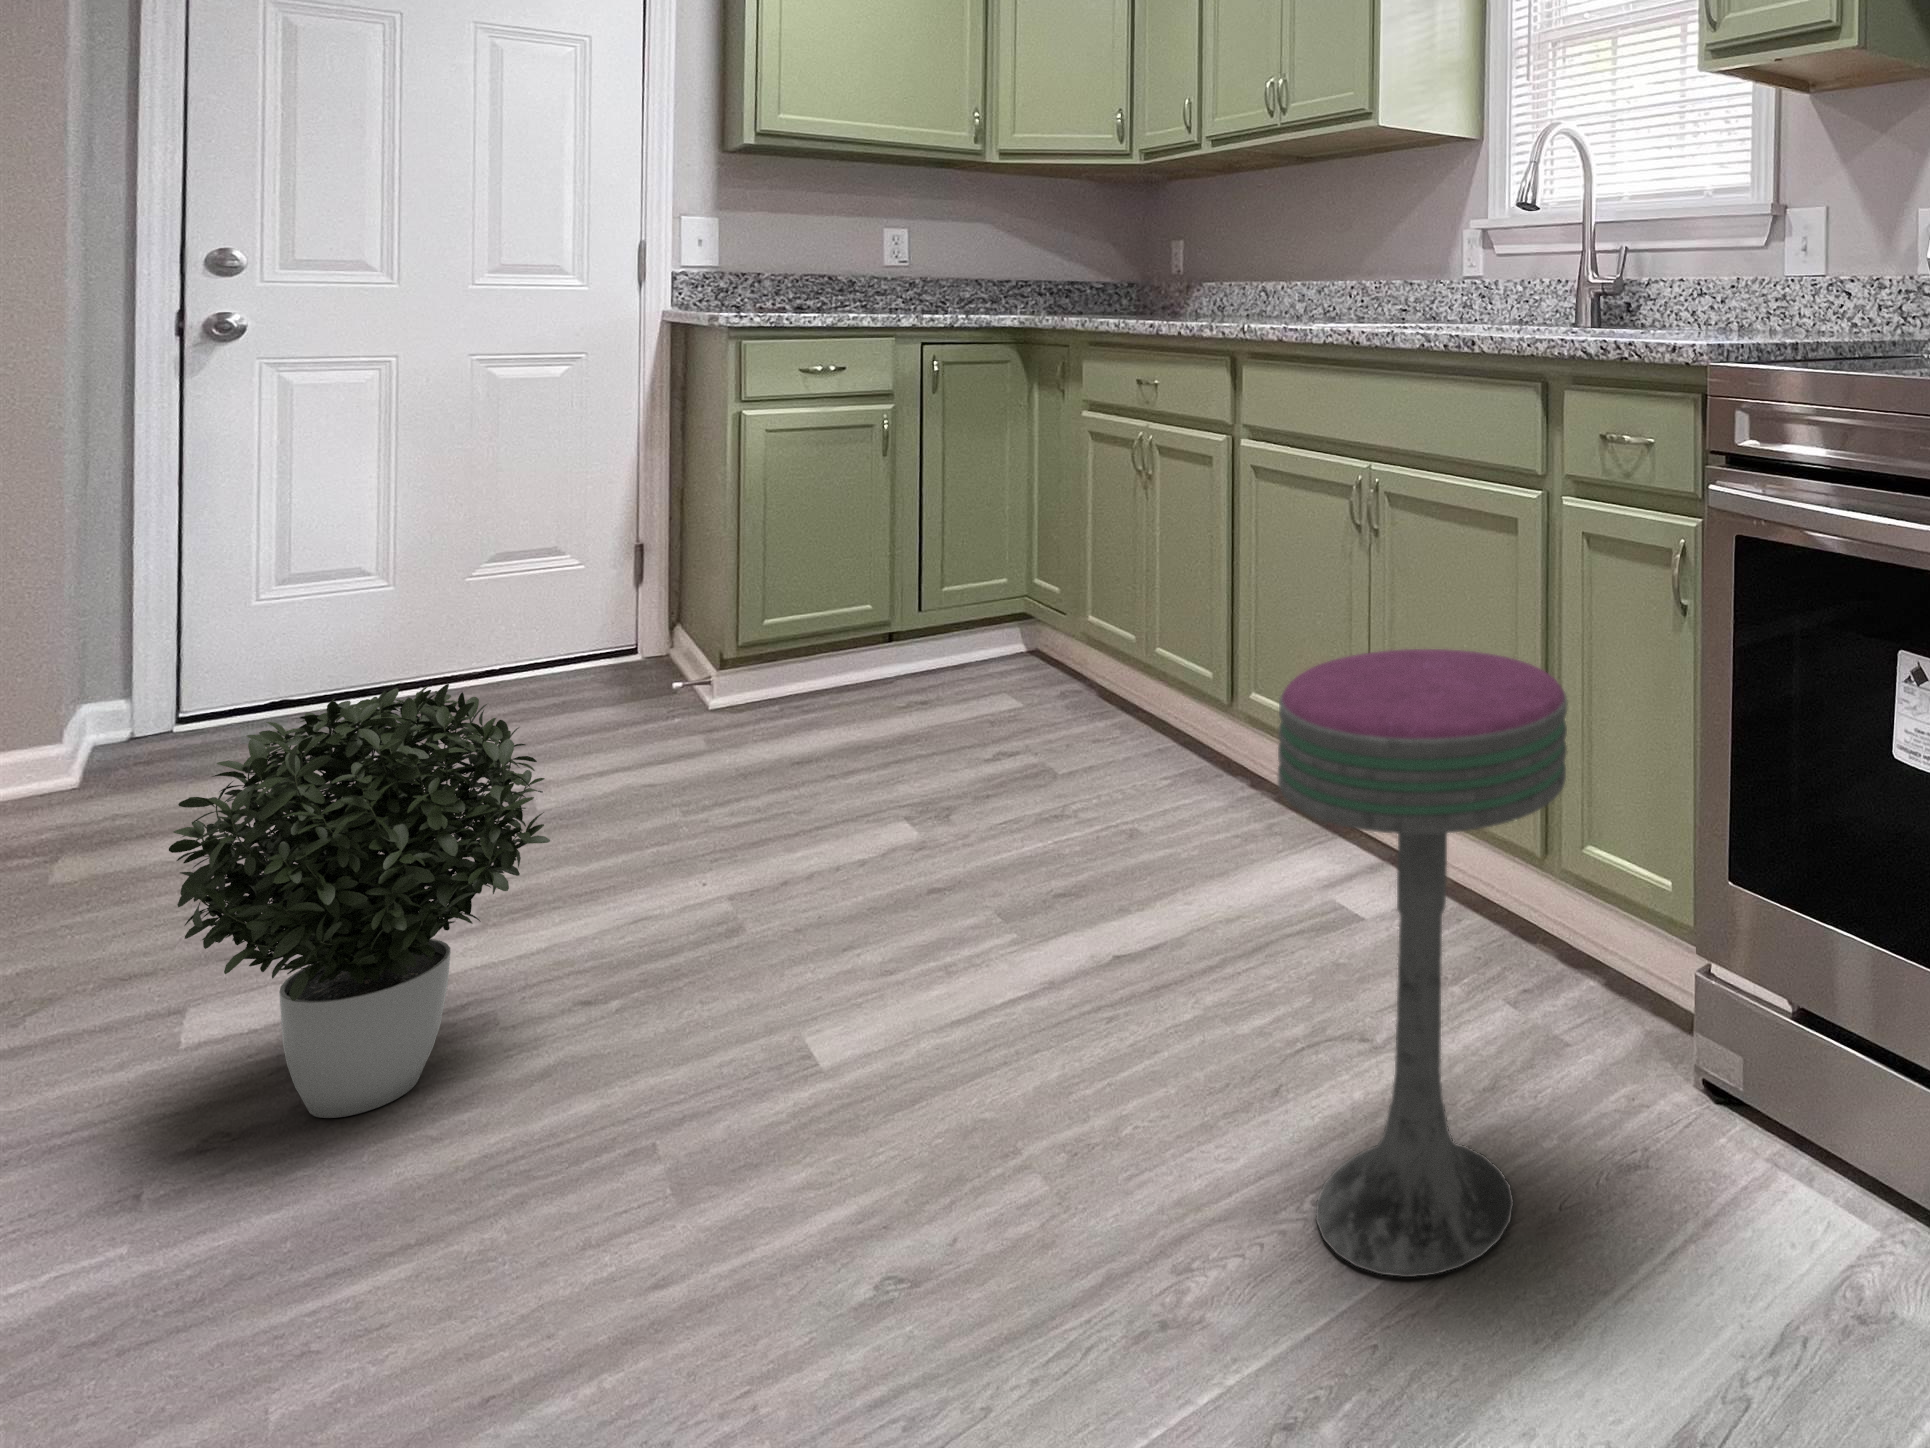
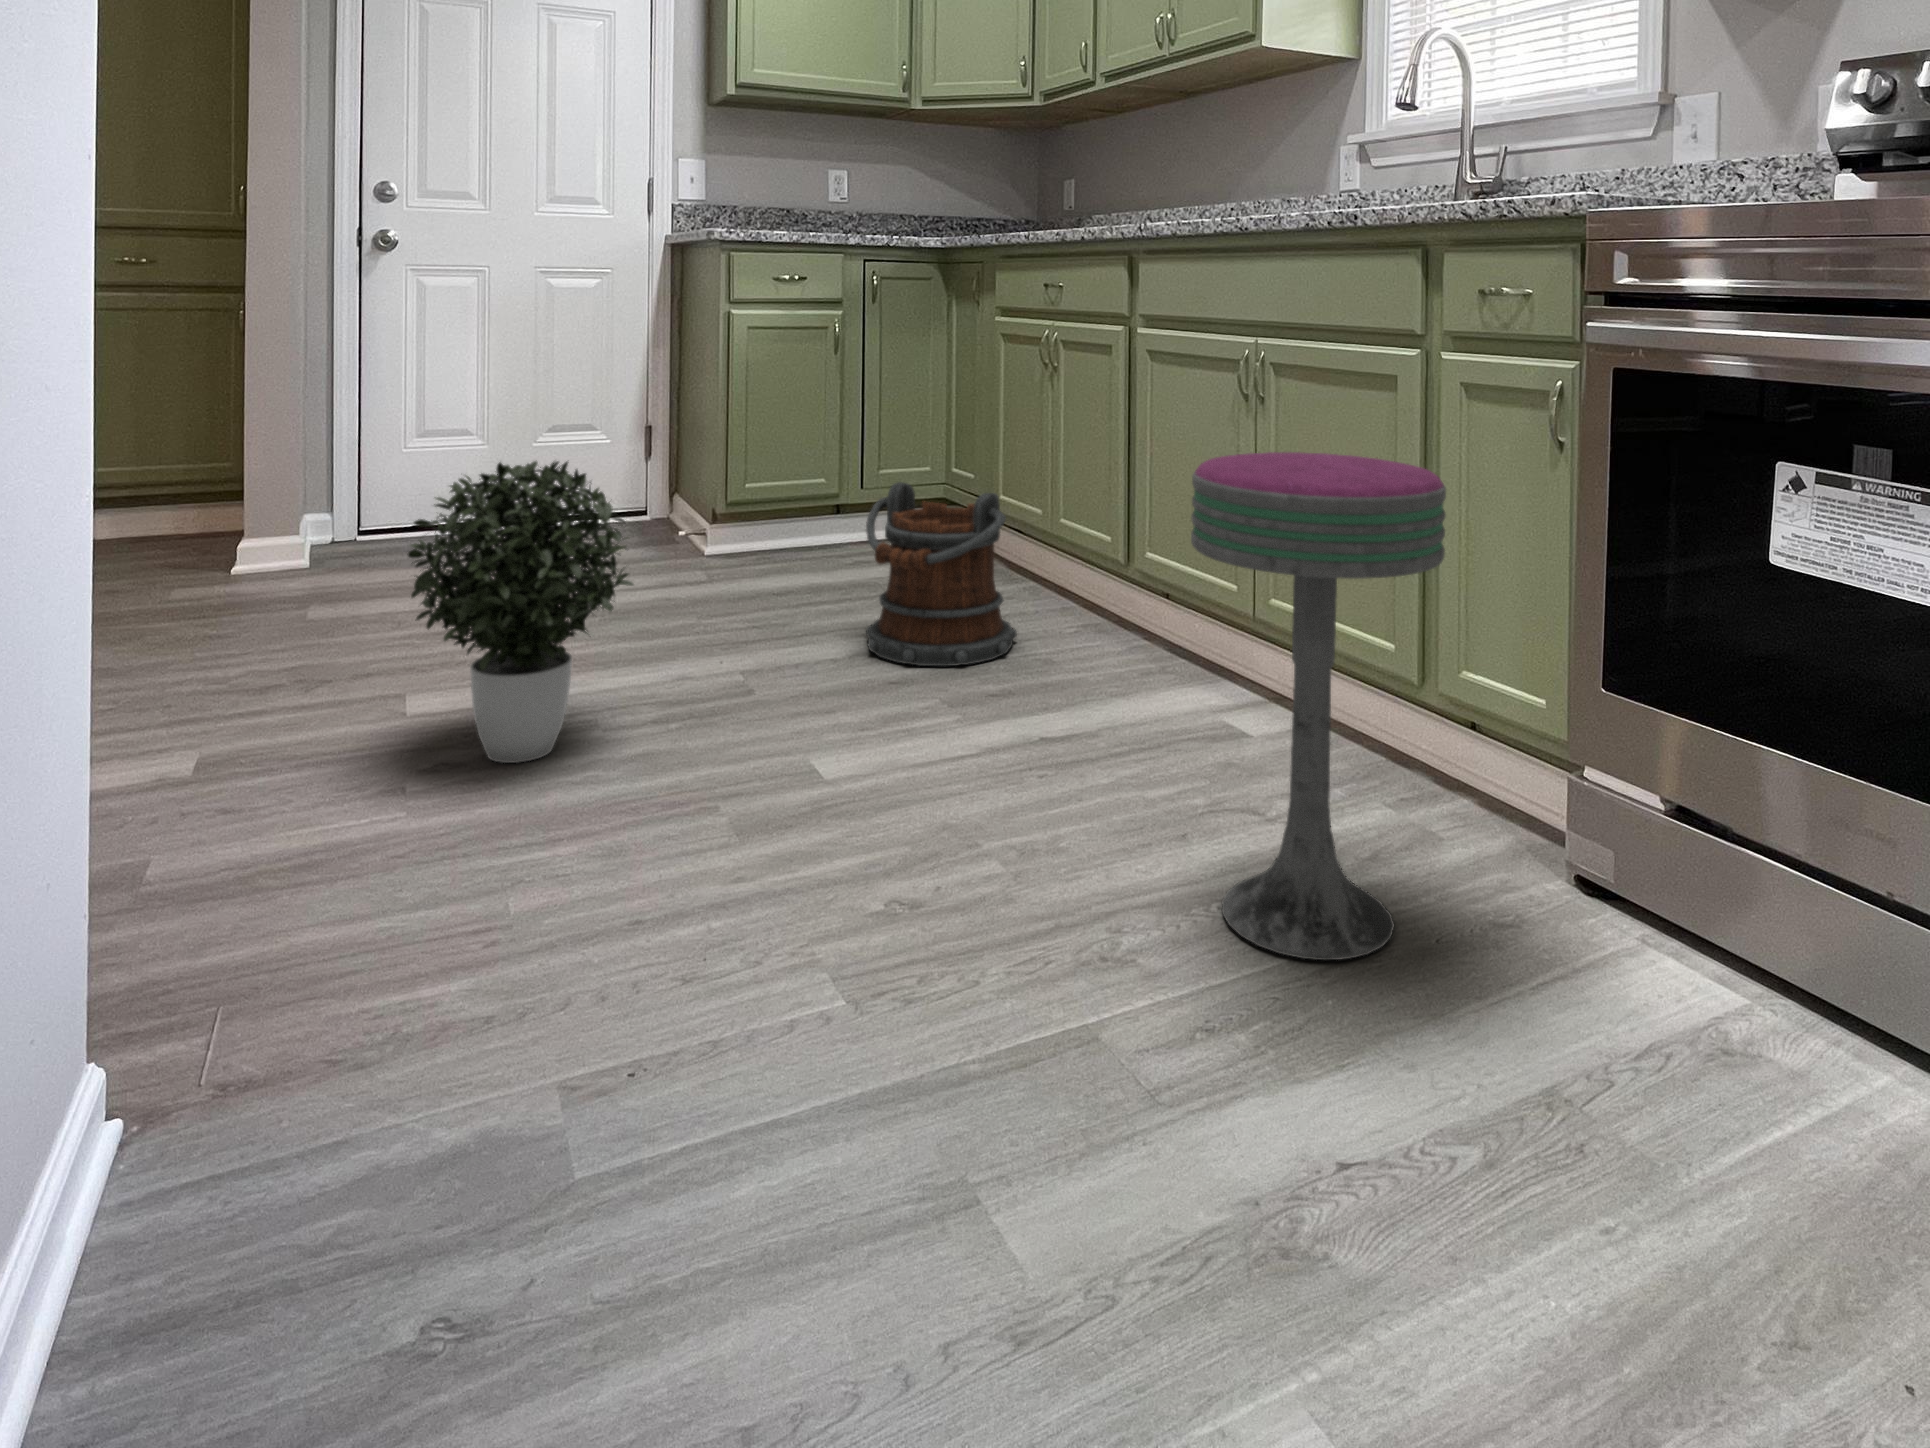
bucket: none [901,640,1094,871] -> present [866,482,1017,666]

